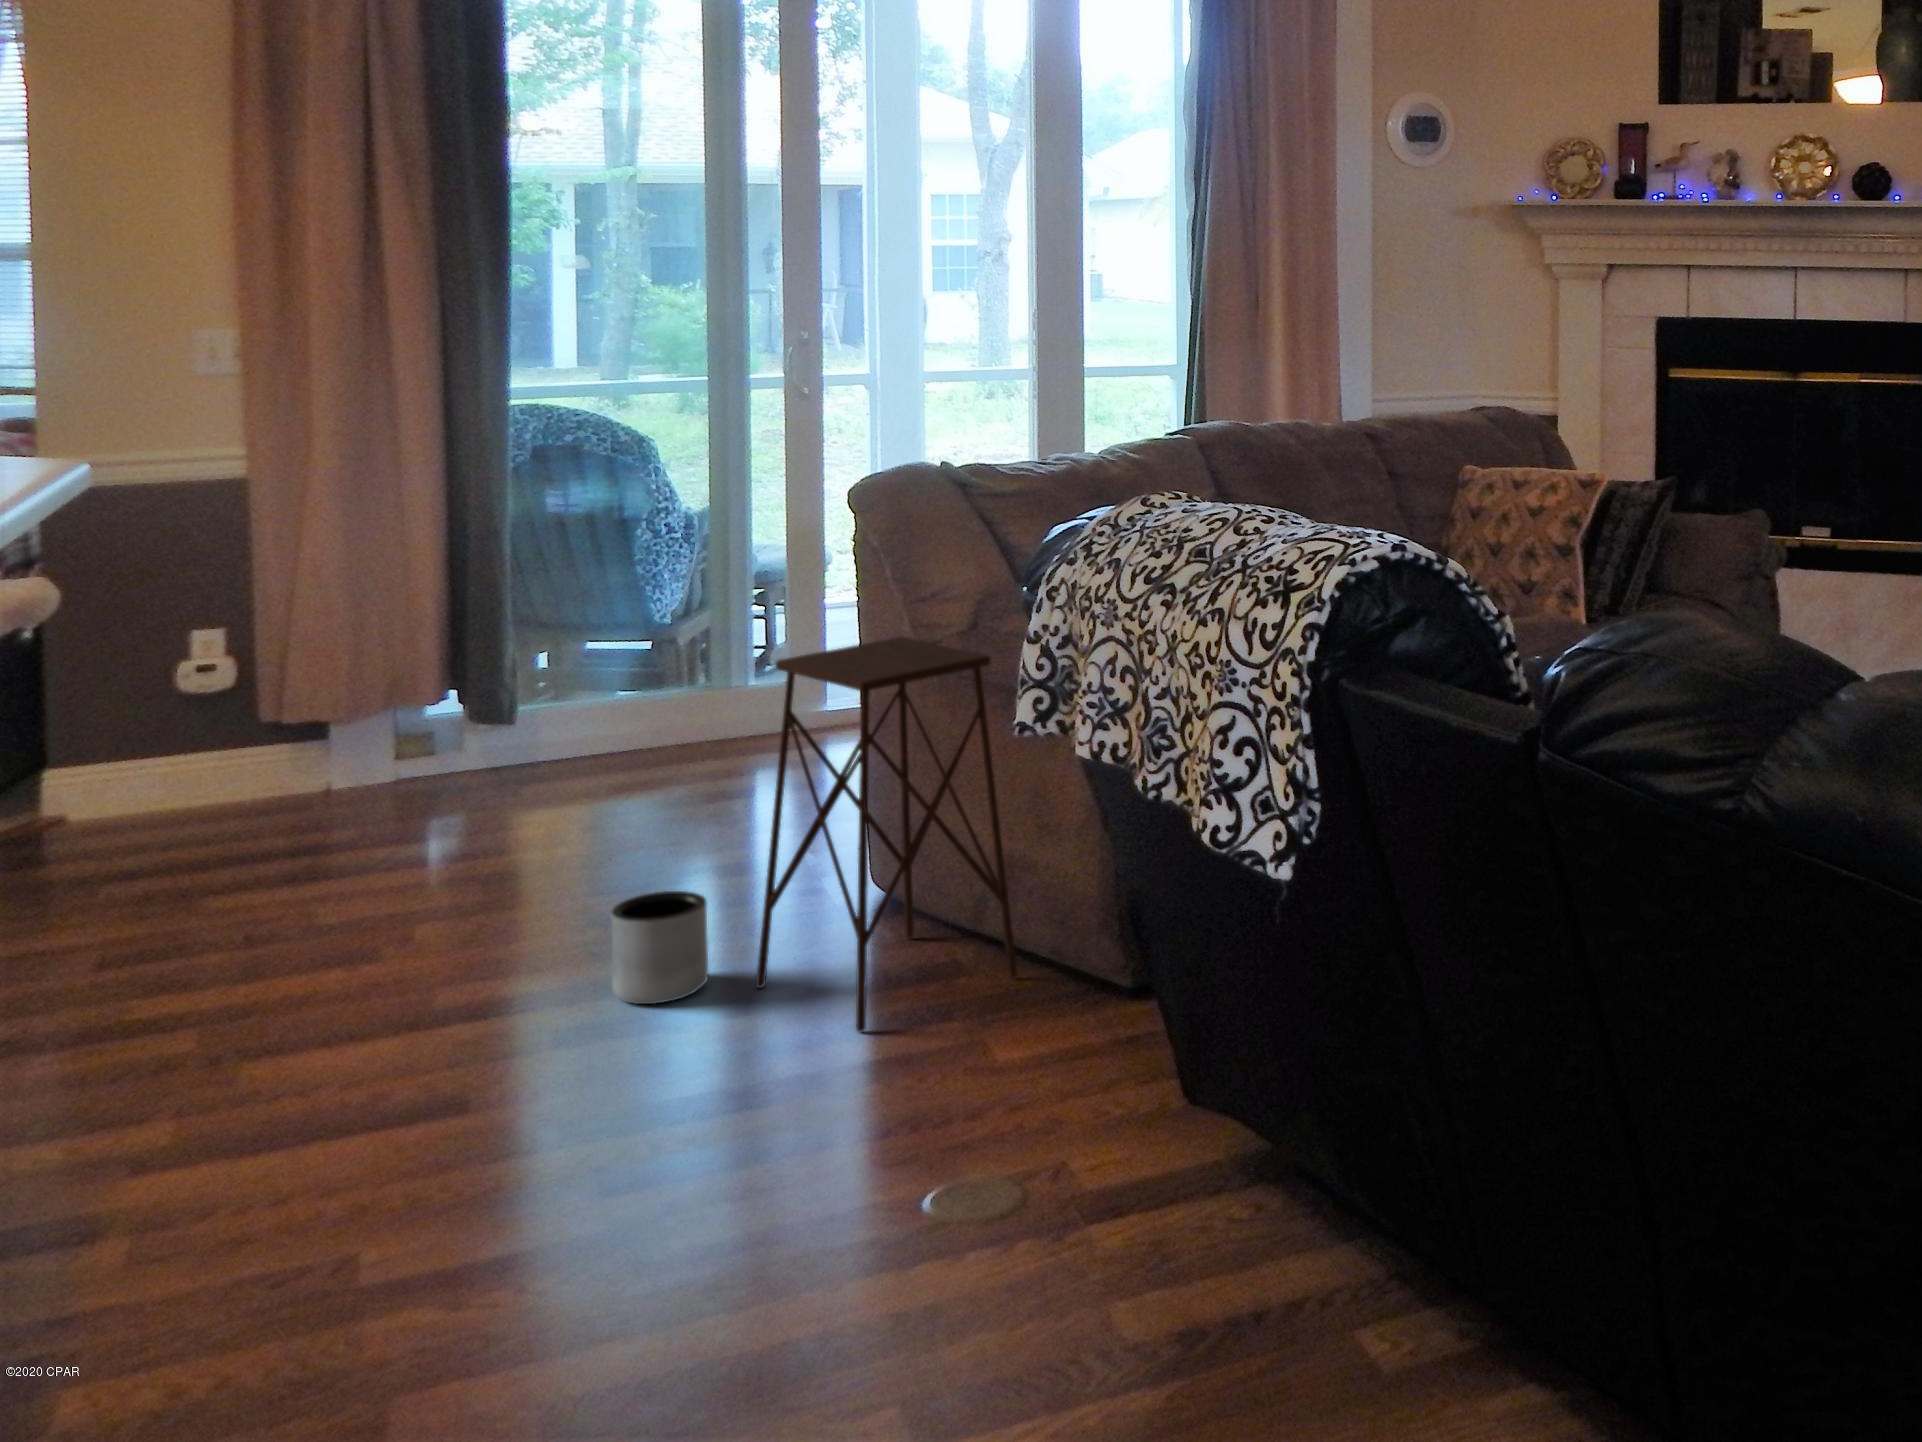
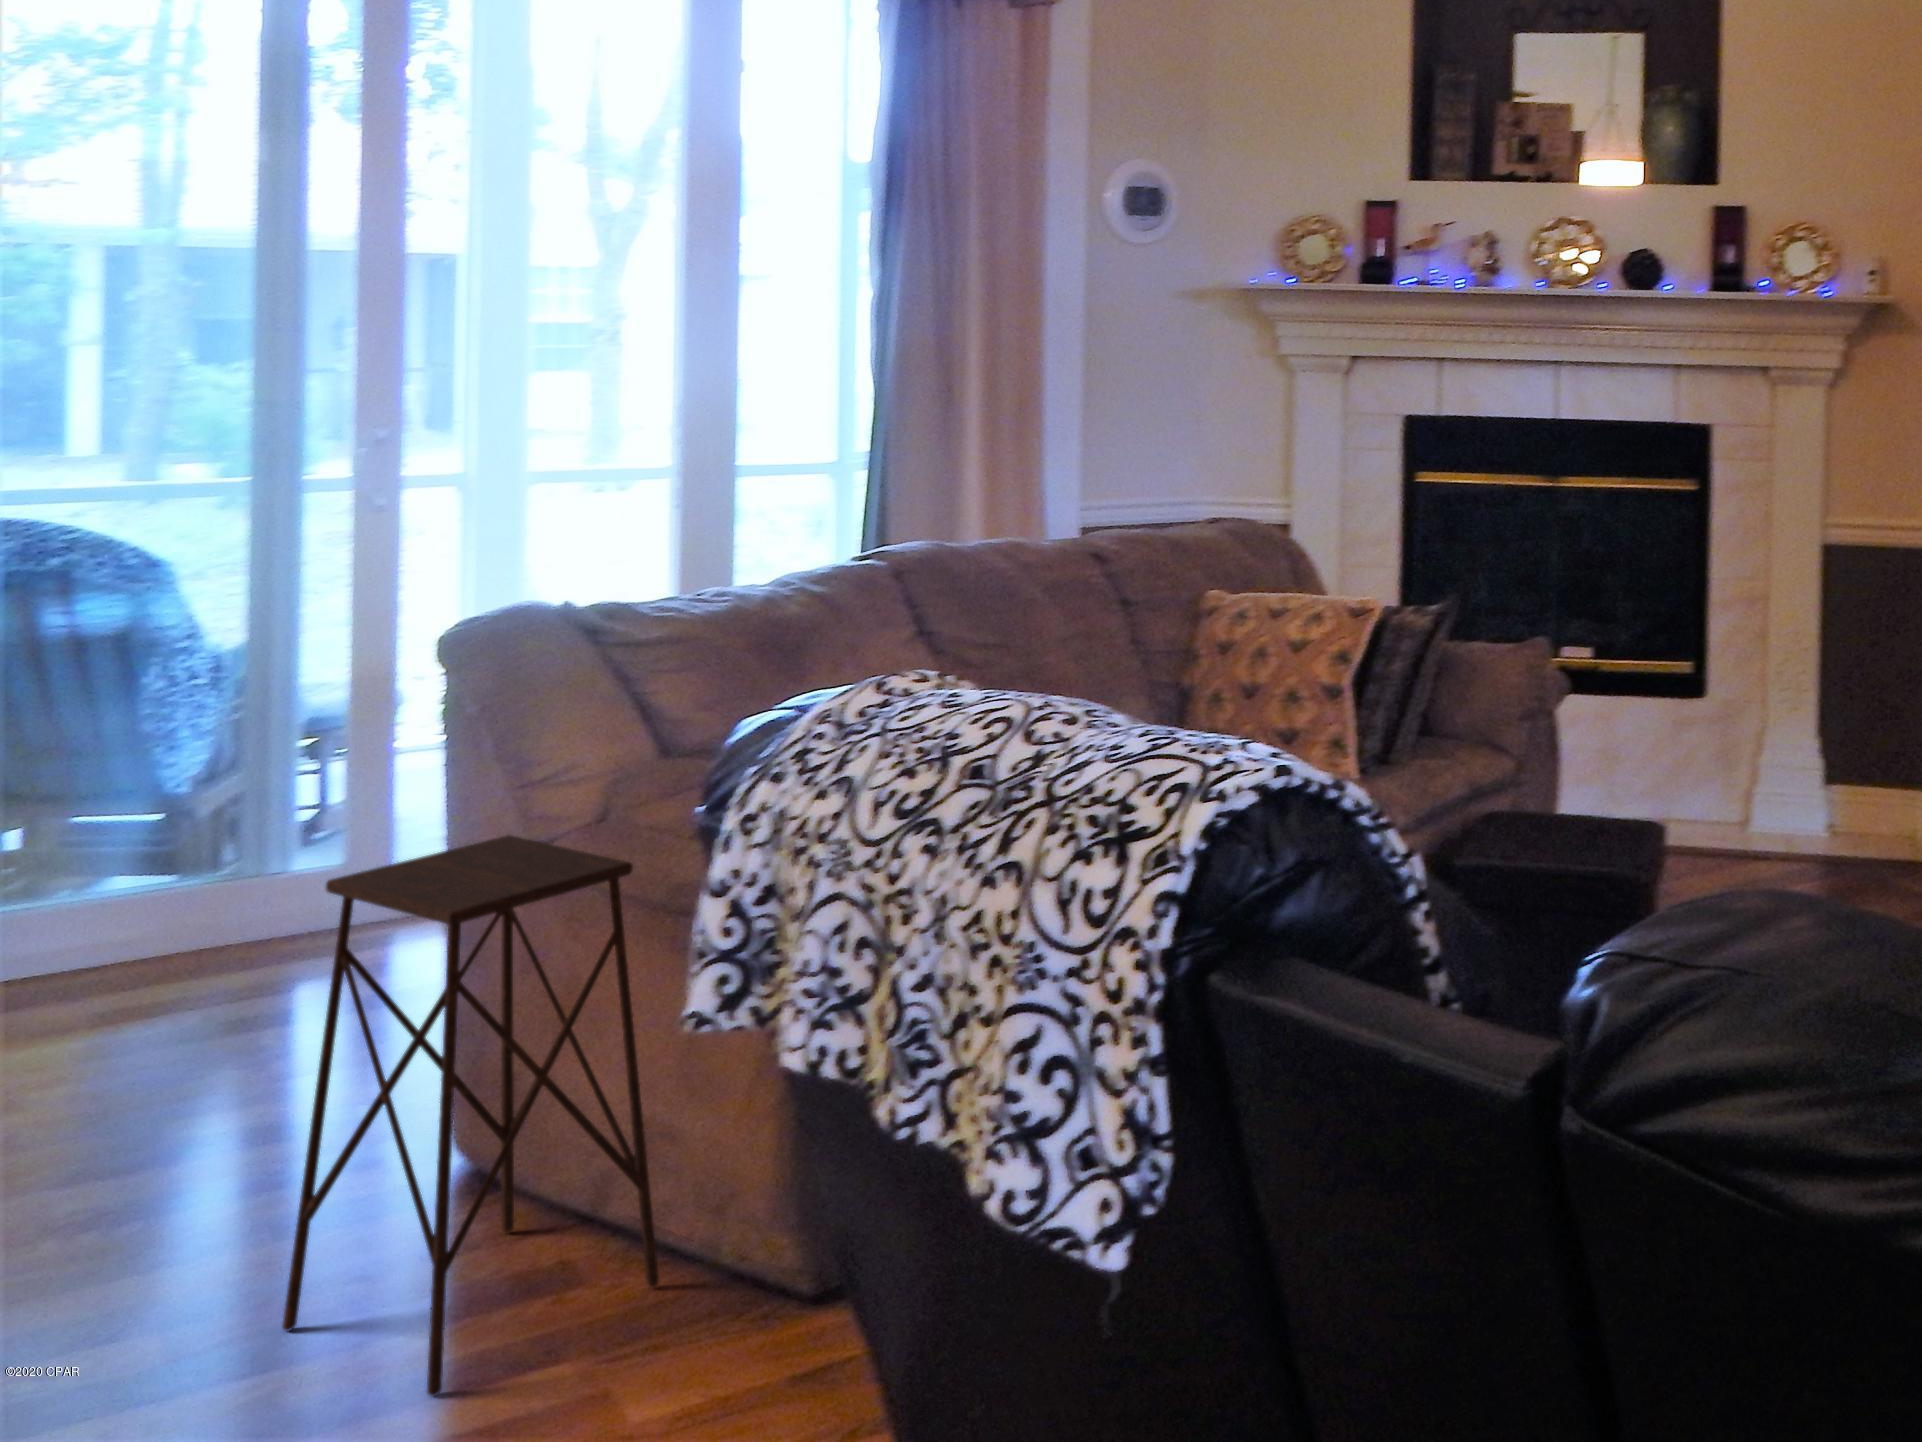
planter: present [612,891,708,1004] -> none [62,1200,213,1372]

